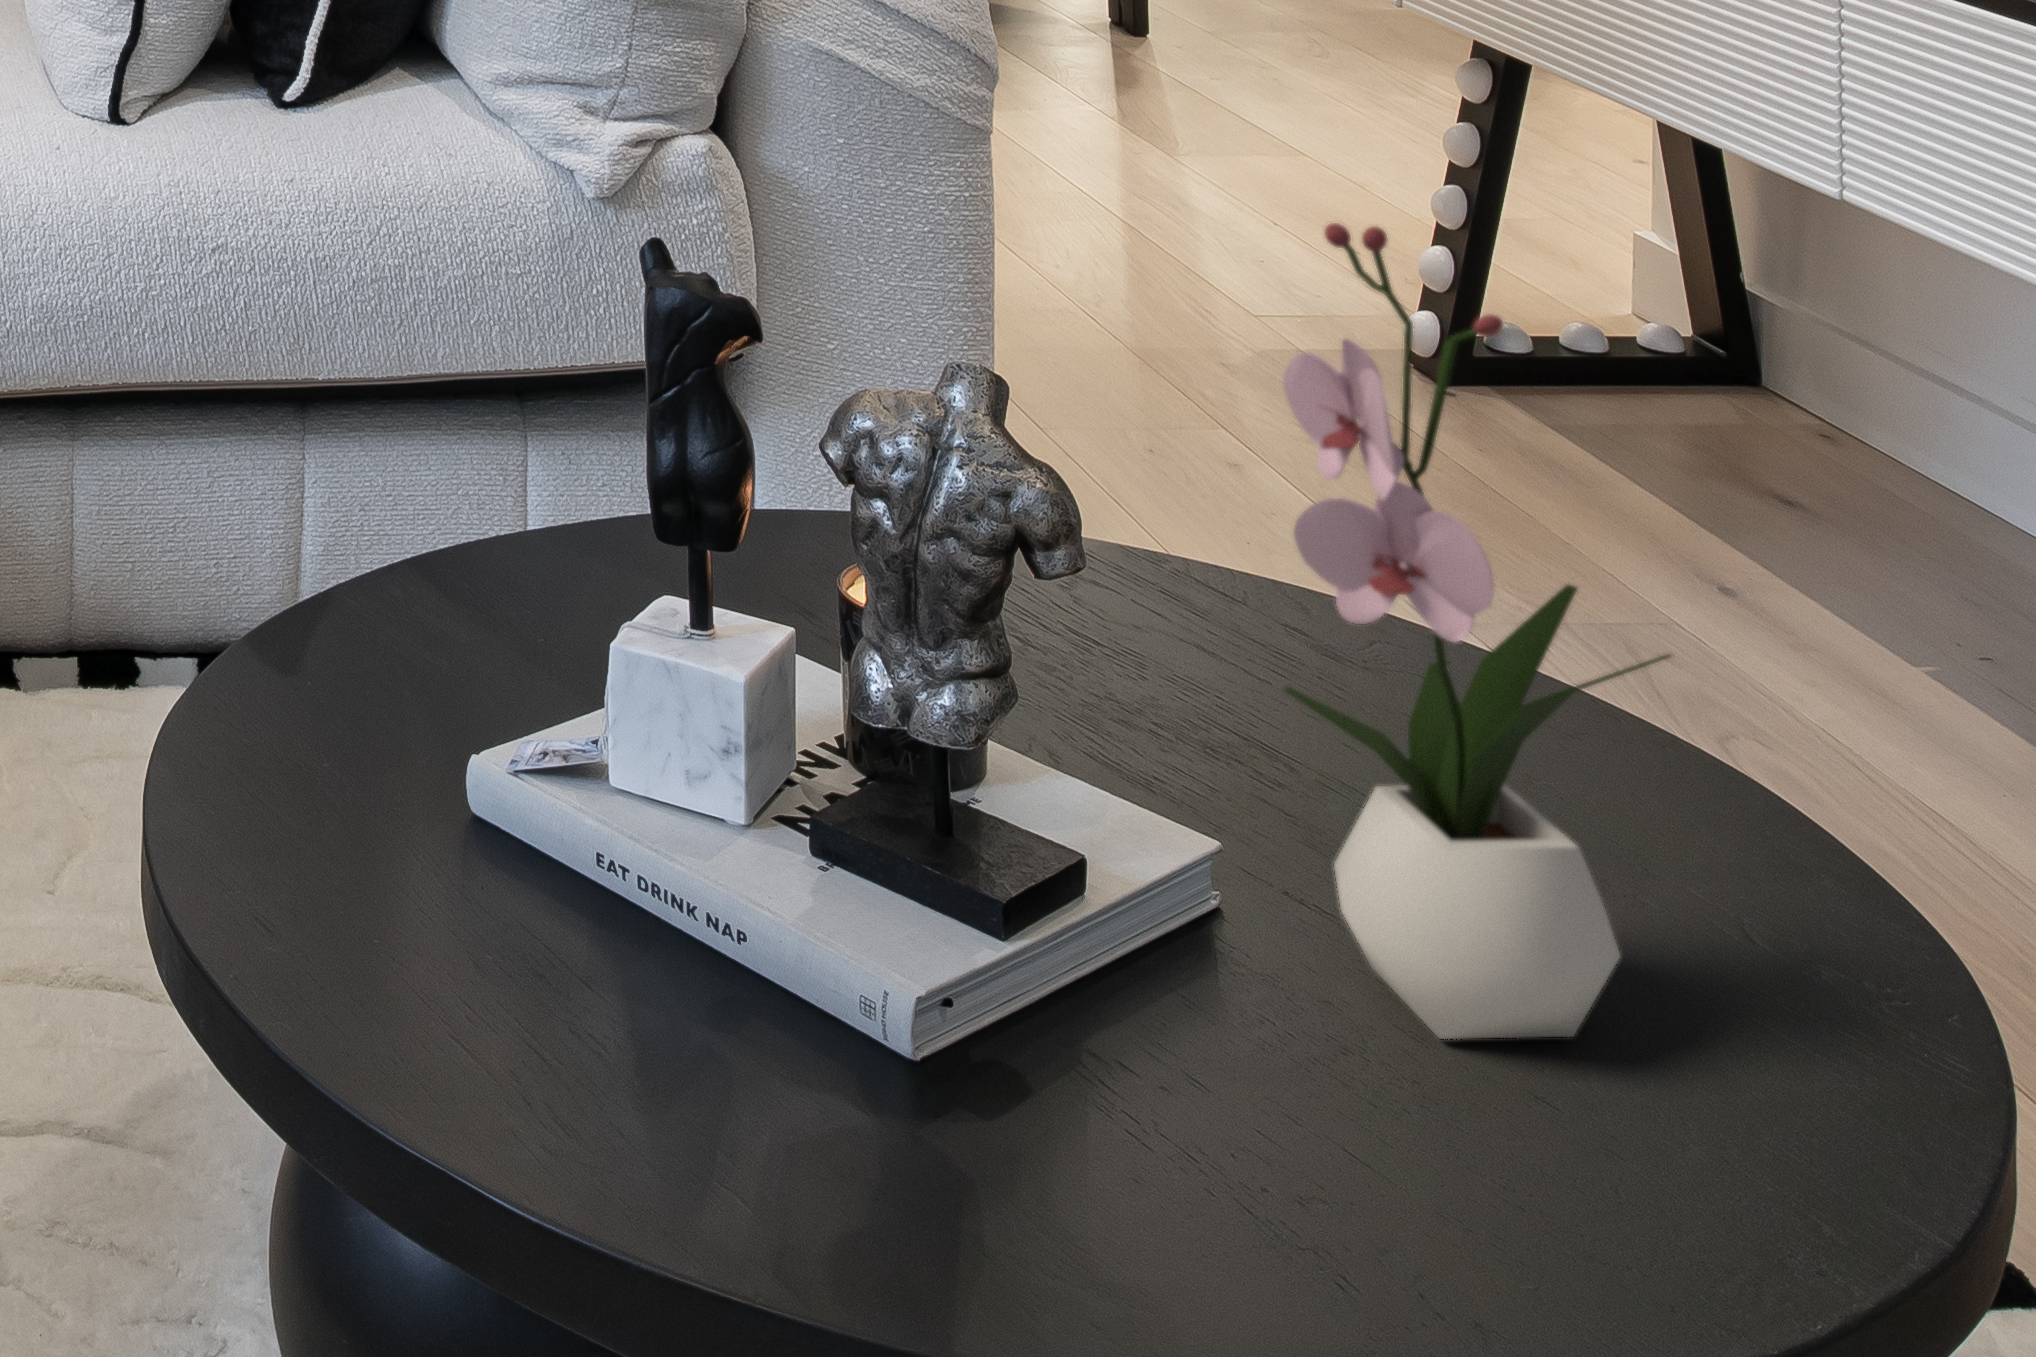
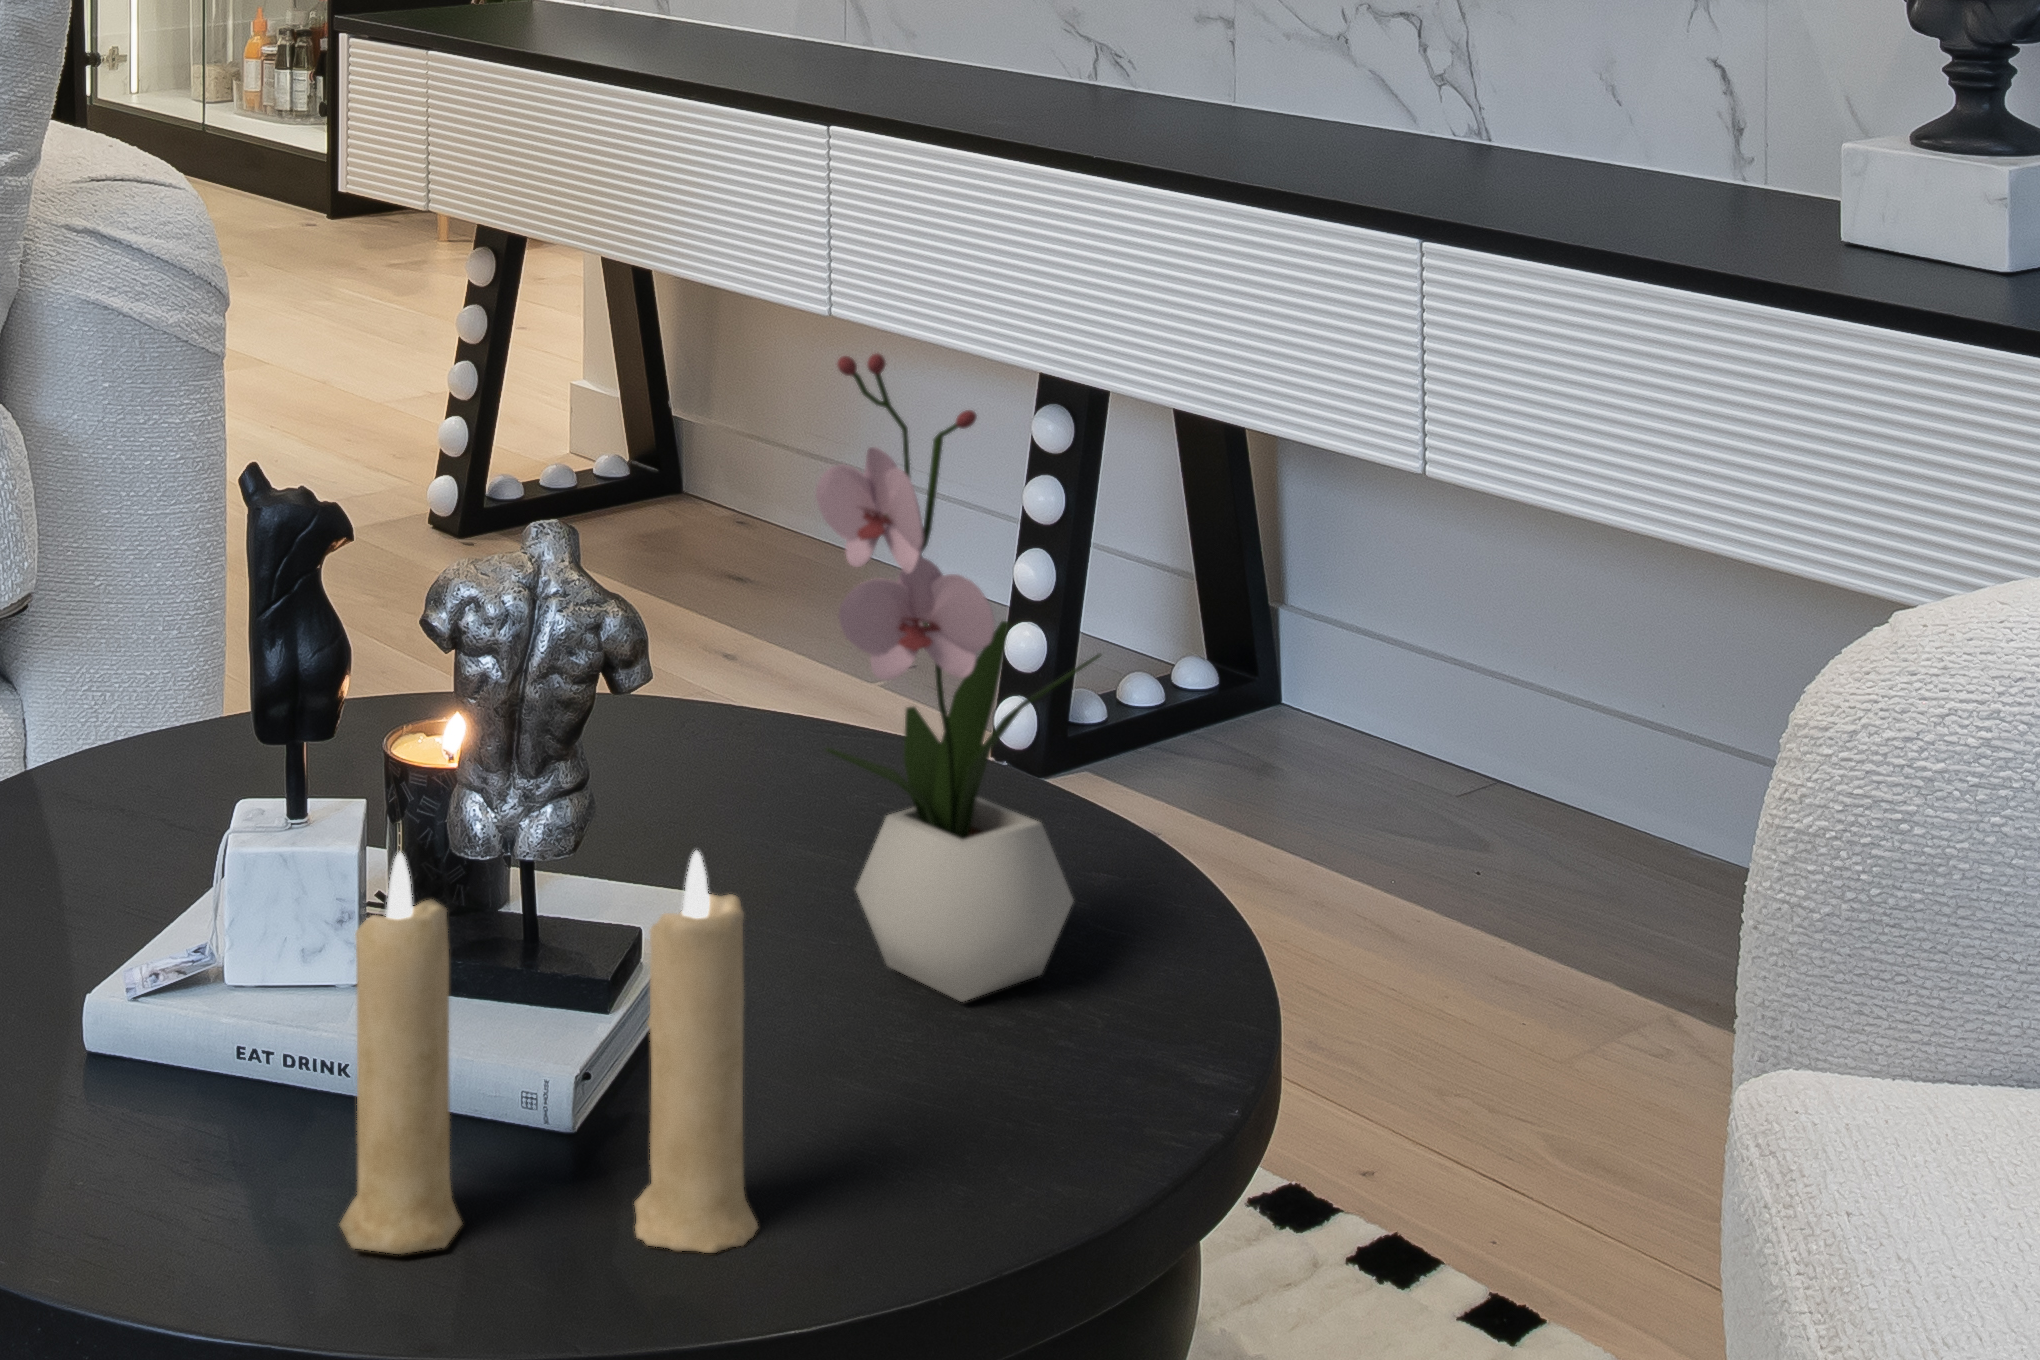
candle: none [545,652,1008,1238] -> present [340,851,758,1254]

